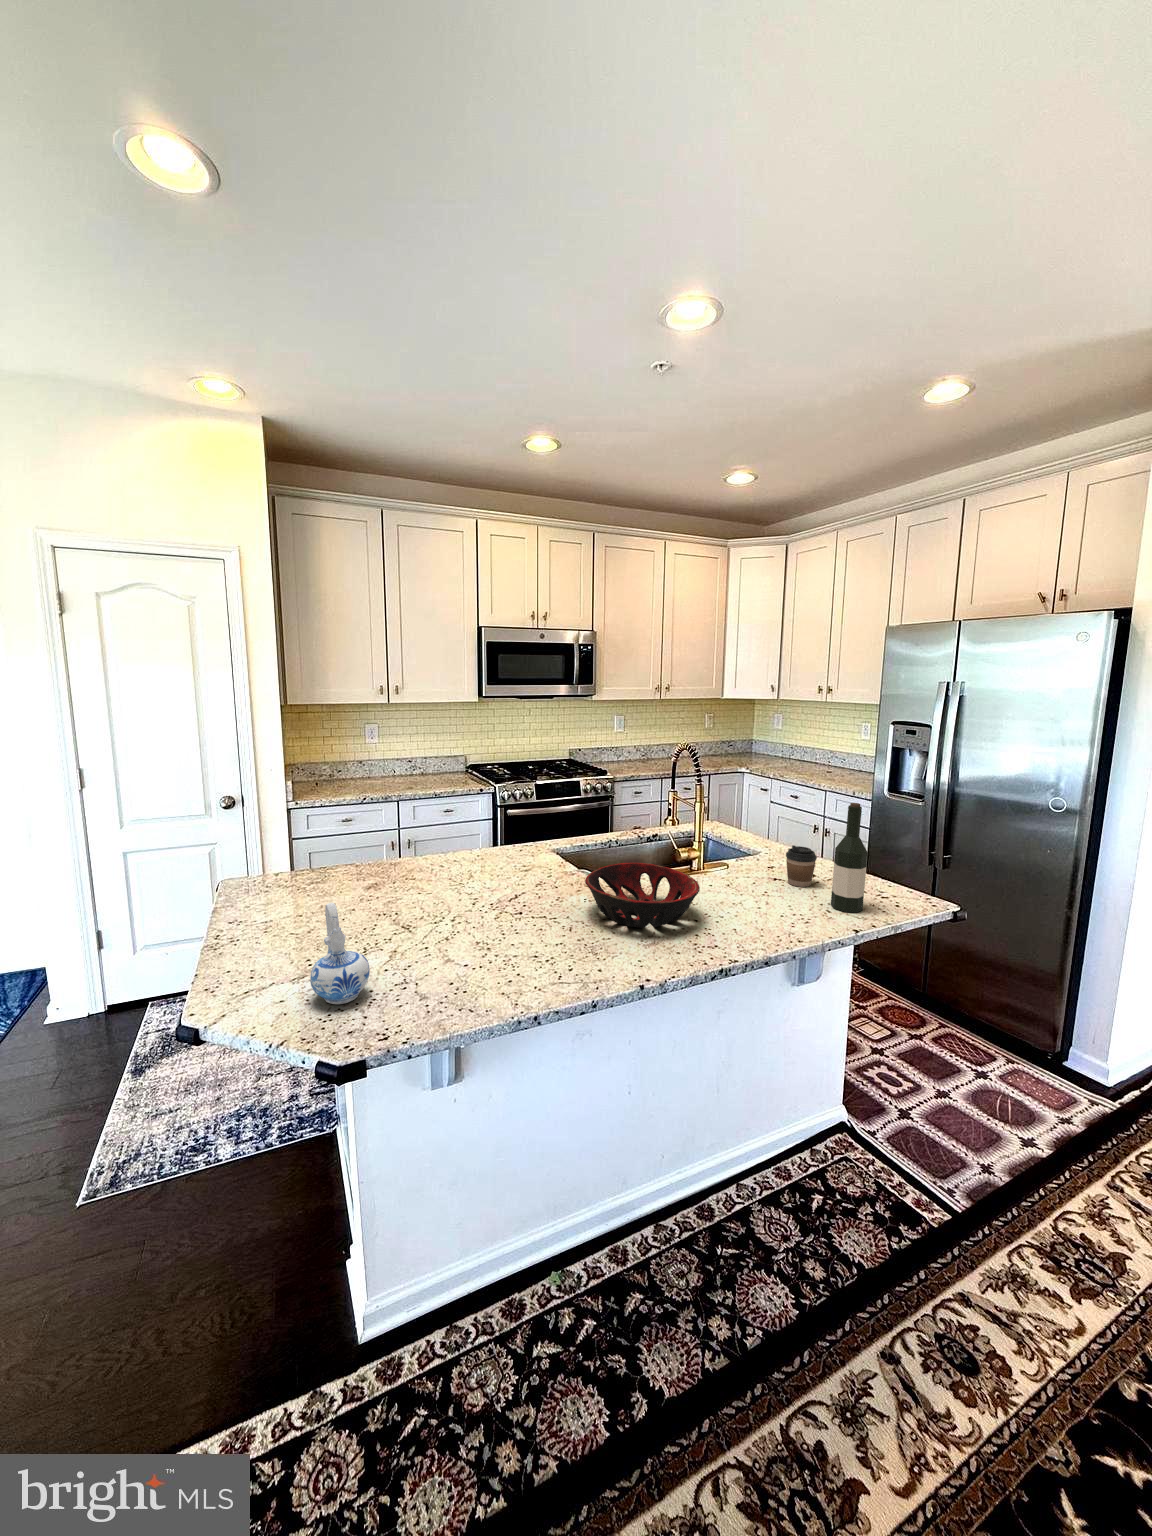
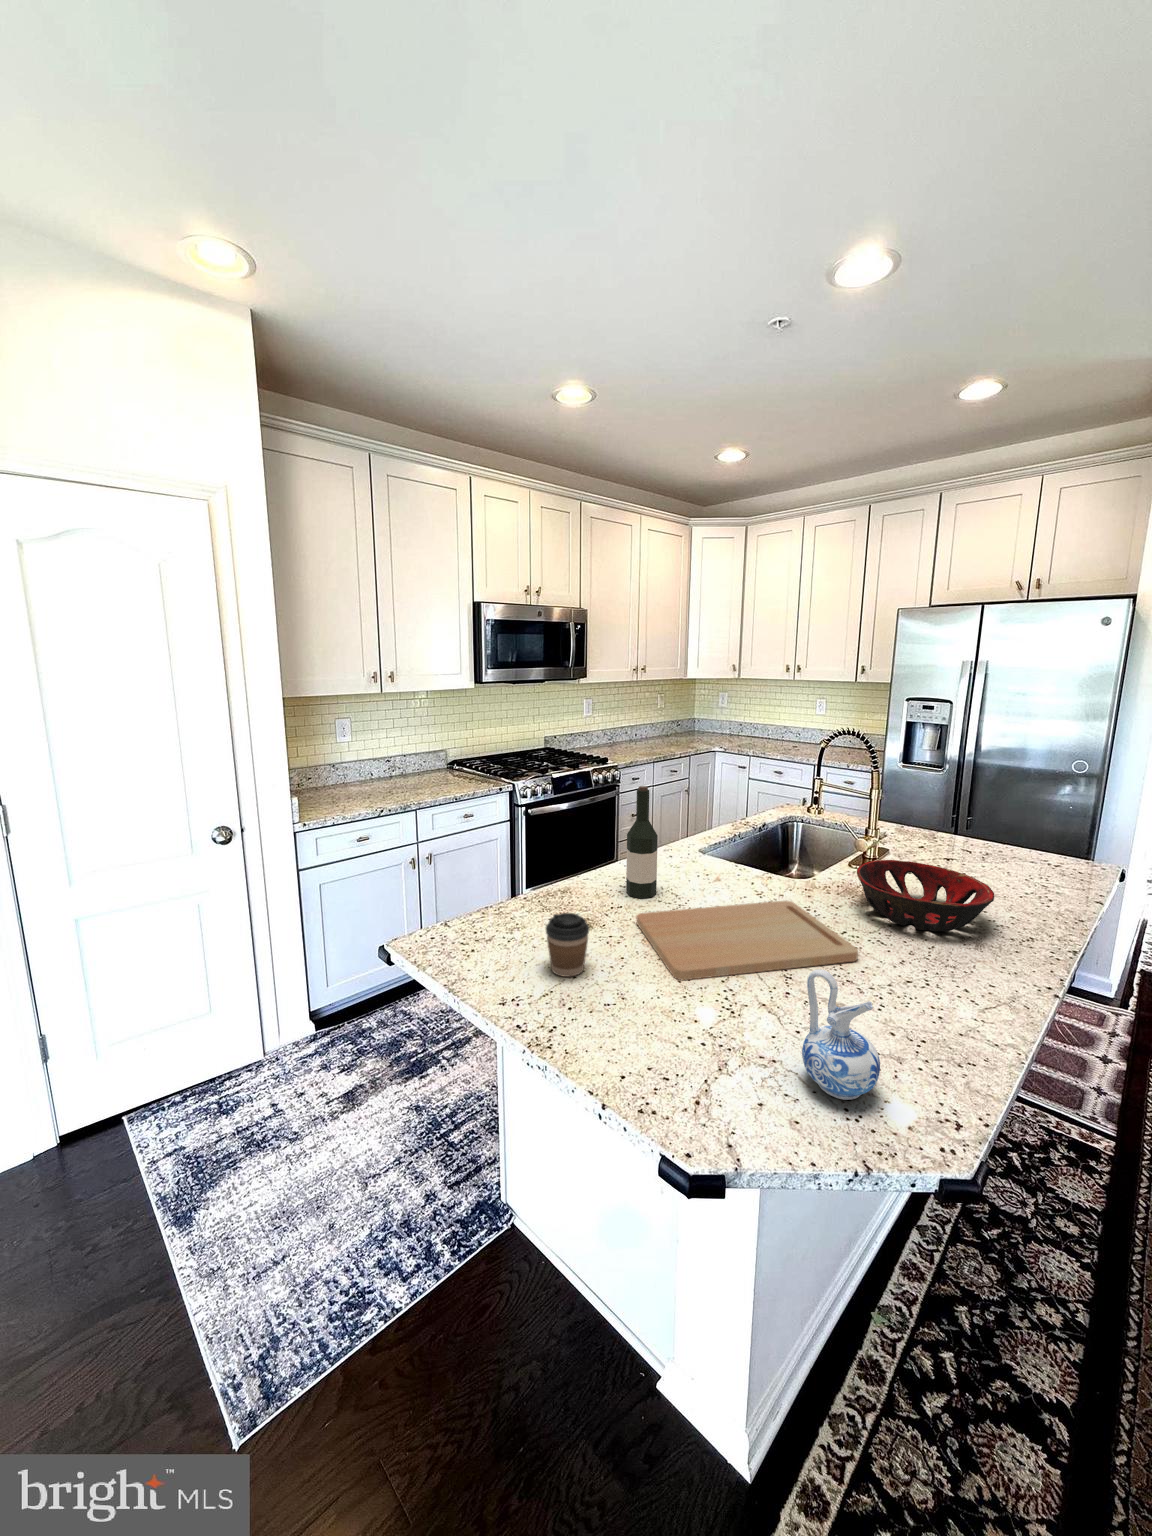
wine bottle: present [831,803,868,913] -> present [626,786,658,898]
coffee cup: present [786,845,817,887] -> present [546,913,589,977]
cutting board: none [360,880,540,934] -> present [637,901,858,980]

